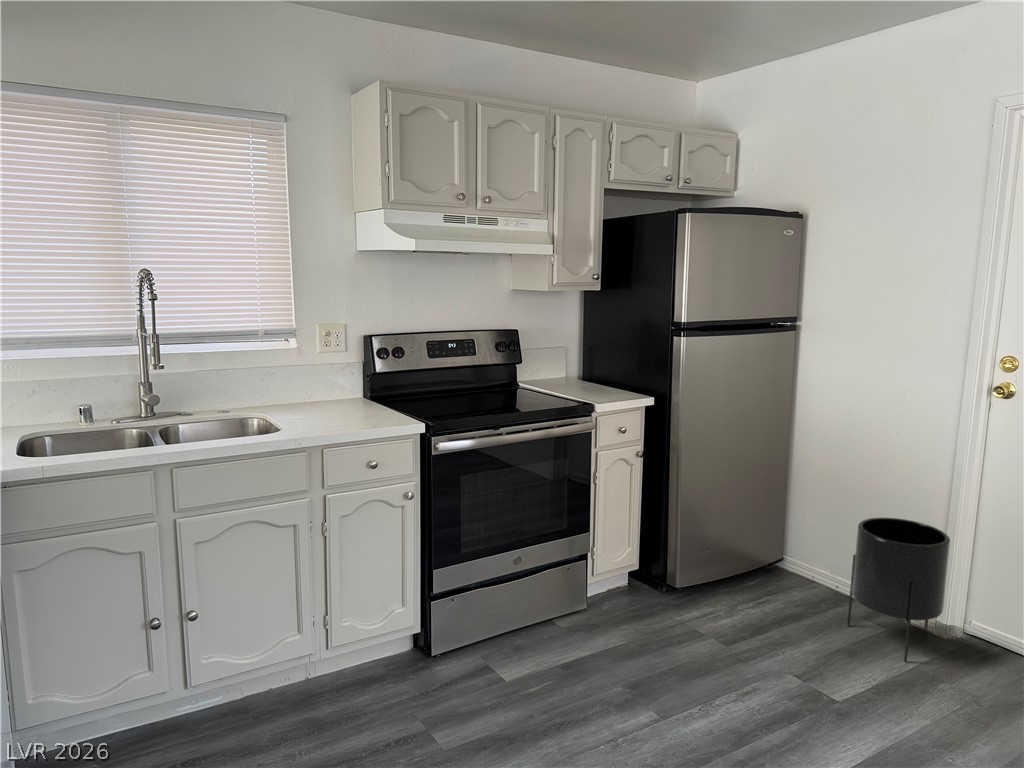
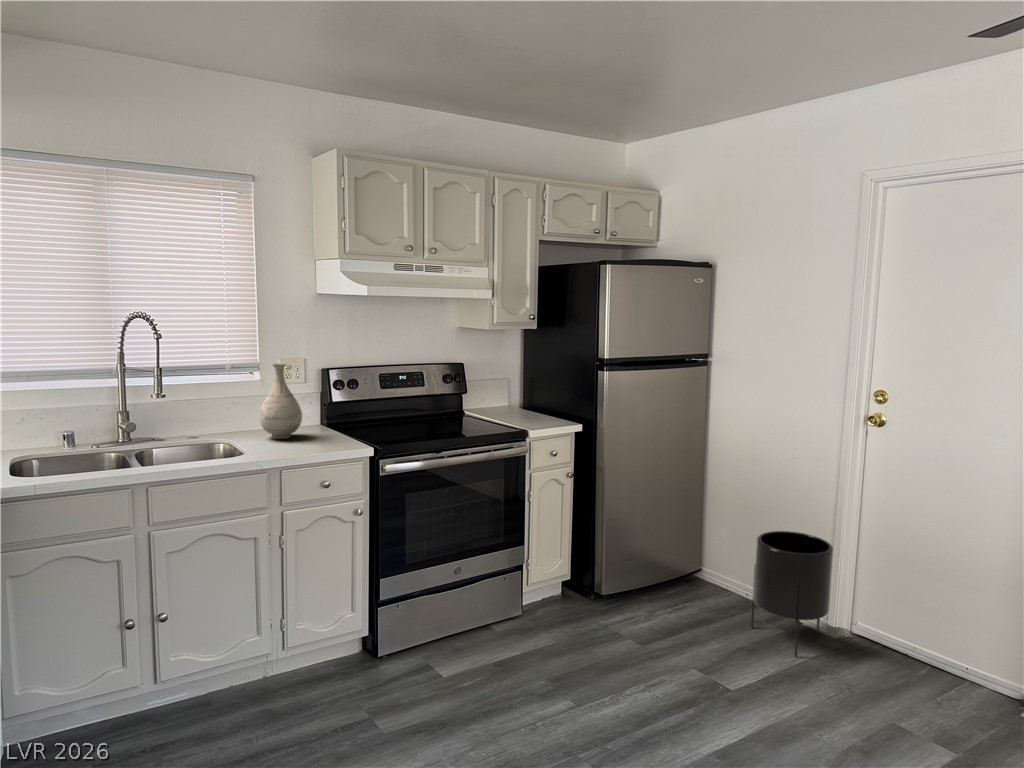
vase: none [296,328,343,414] -> present [259,363,302,439]

